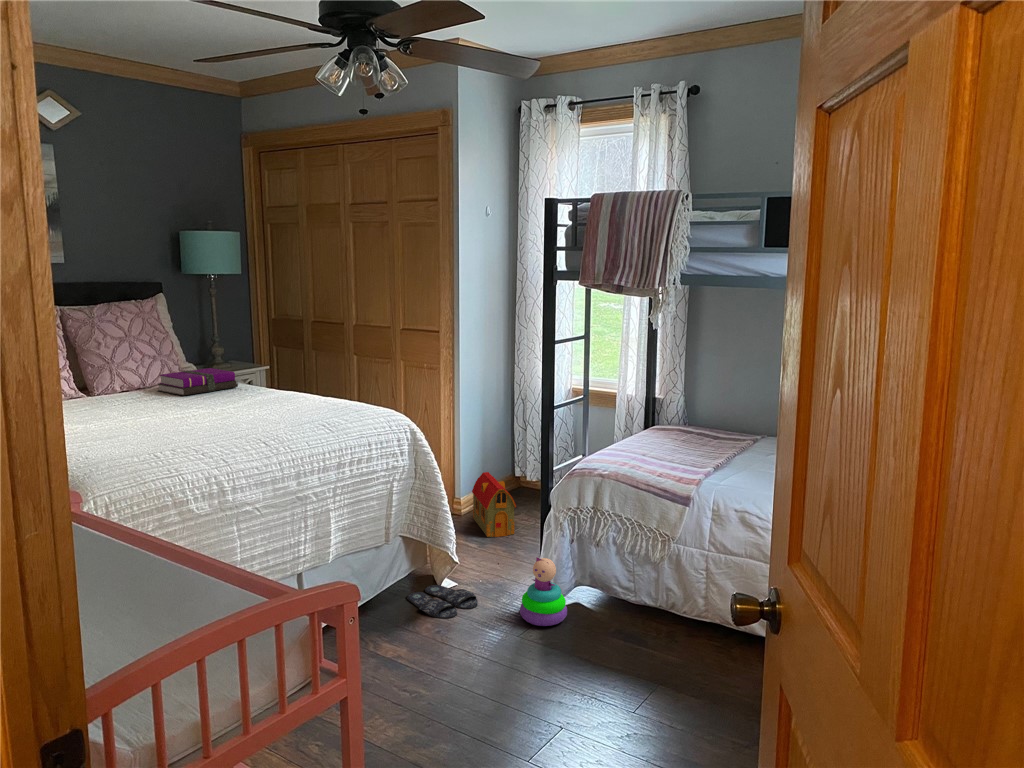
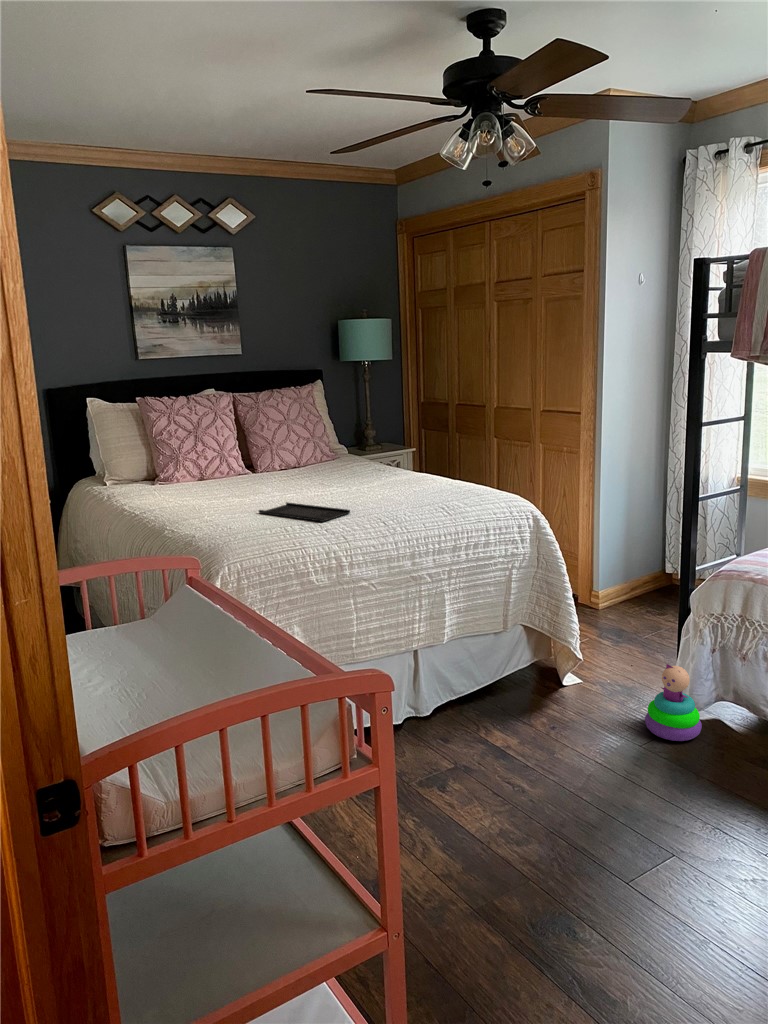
notebook: present [158,368,238,396] -> none [308,449,378,475]
tray: none [116,427,225,446] -> present [259,502,350,522]
toy house: present [472,472,516,537] -> none [610,566,657,636]
slippers: present [407,585,478,618] -> none [525,679,600,716]

